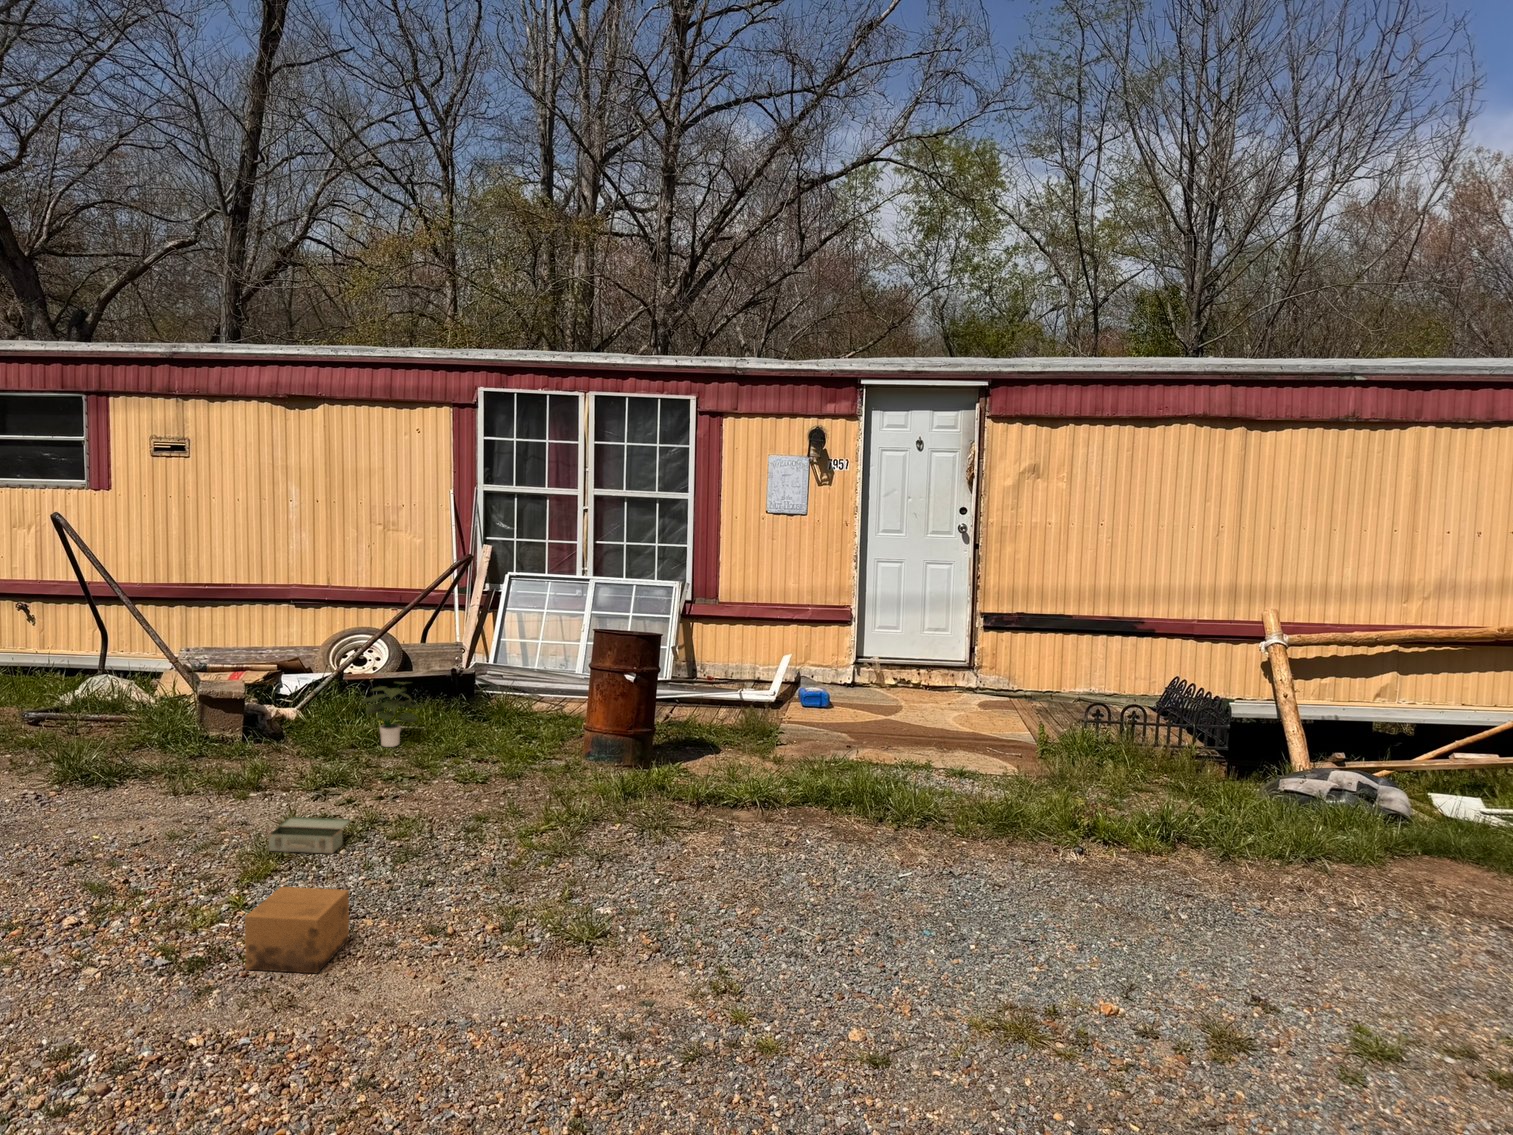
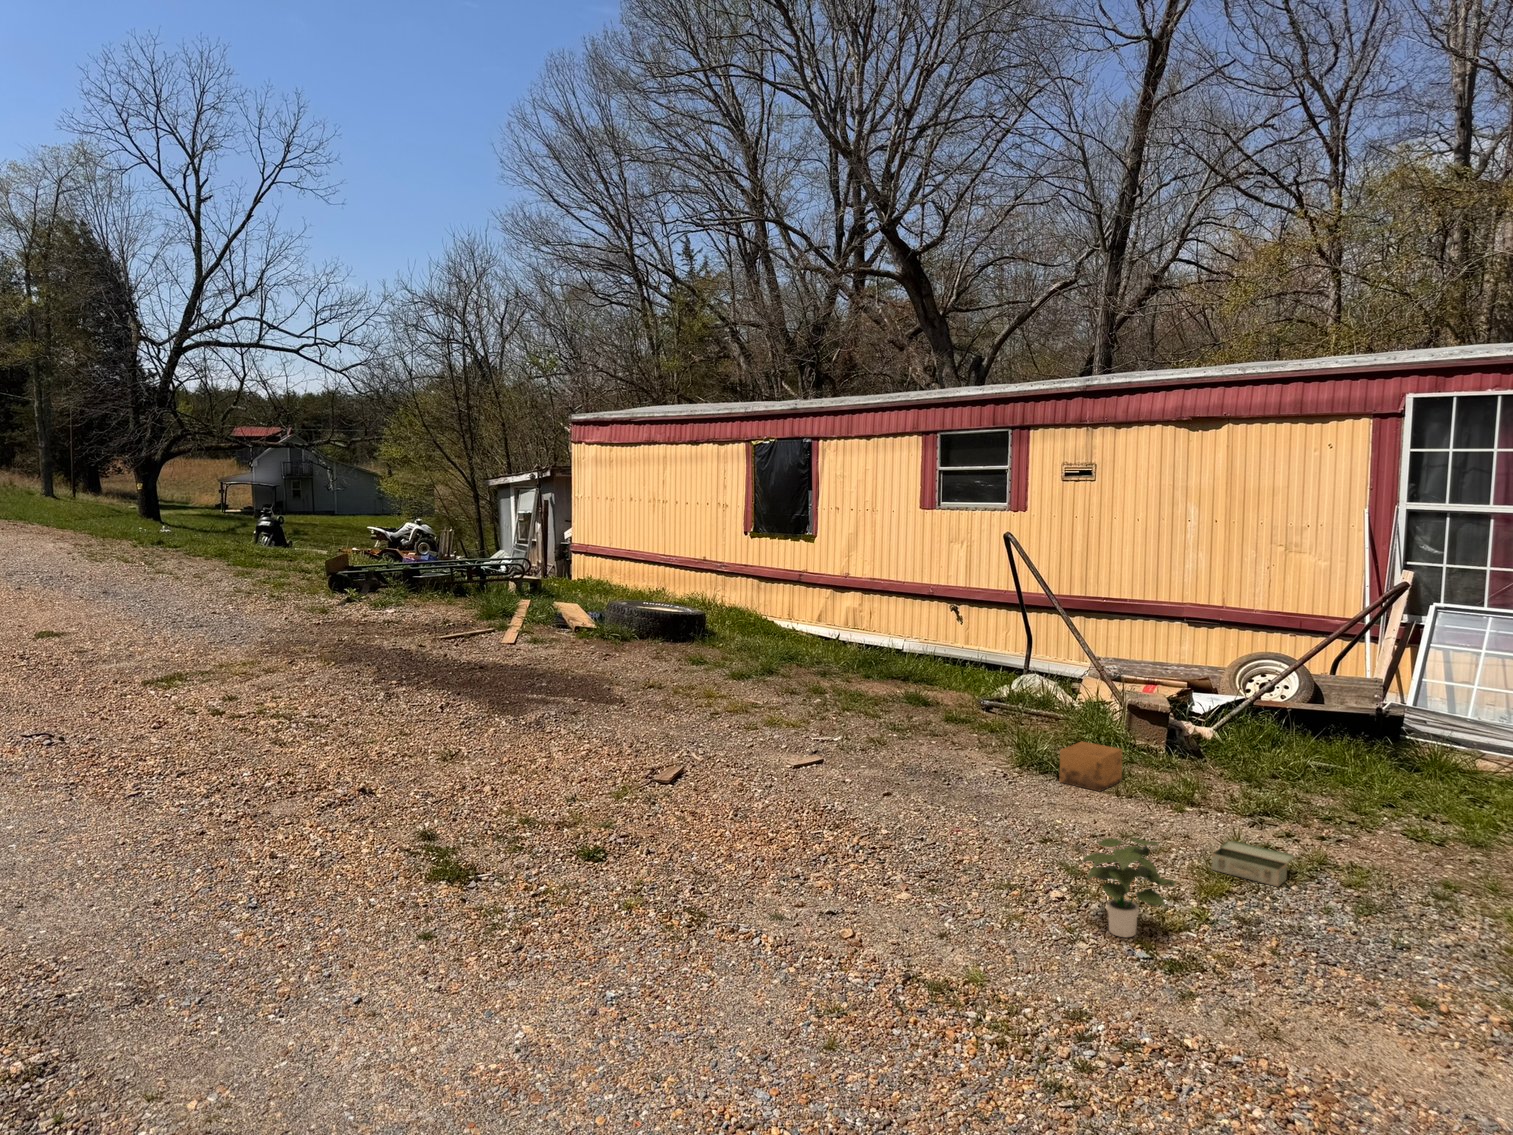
potted plant: present [361,682,423,747] -> present [1083,838,1176,937]
cardboard box: present [245,887,349,973] -> present [1059,742,1122,792]

